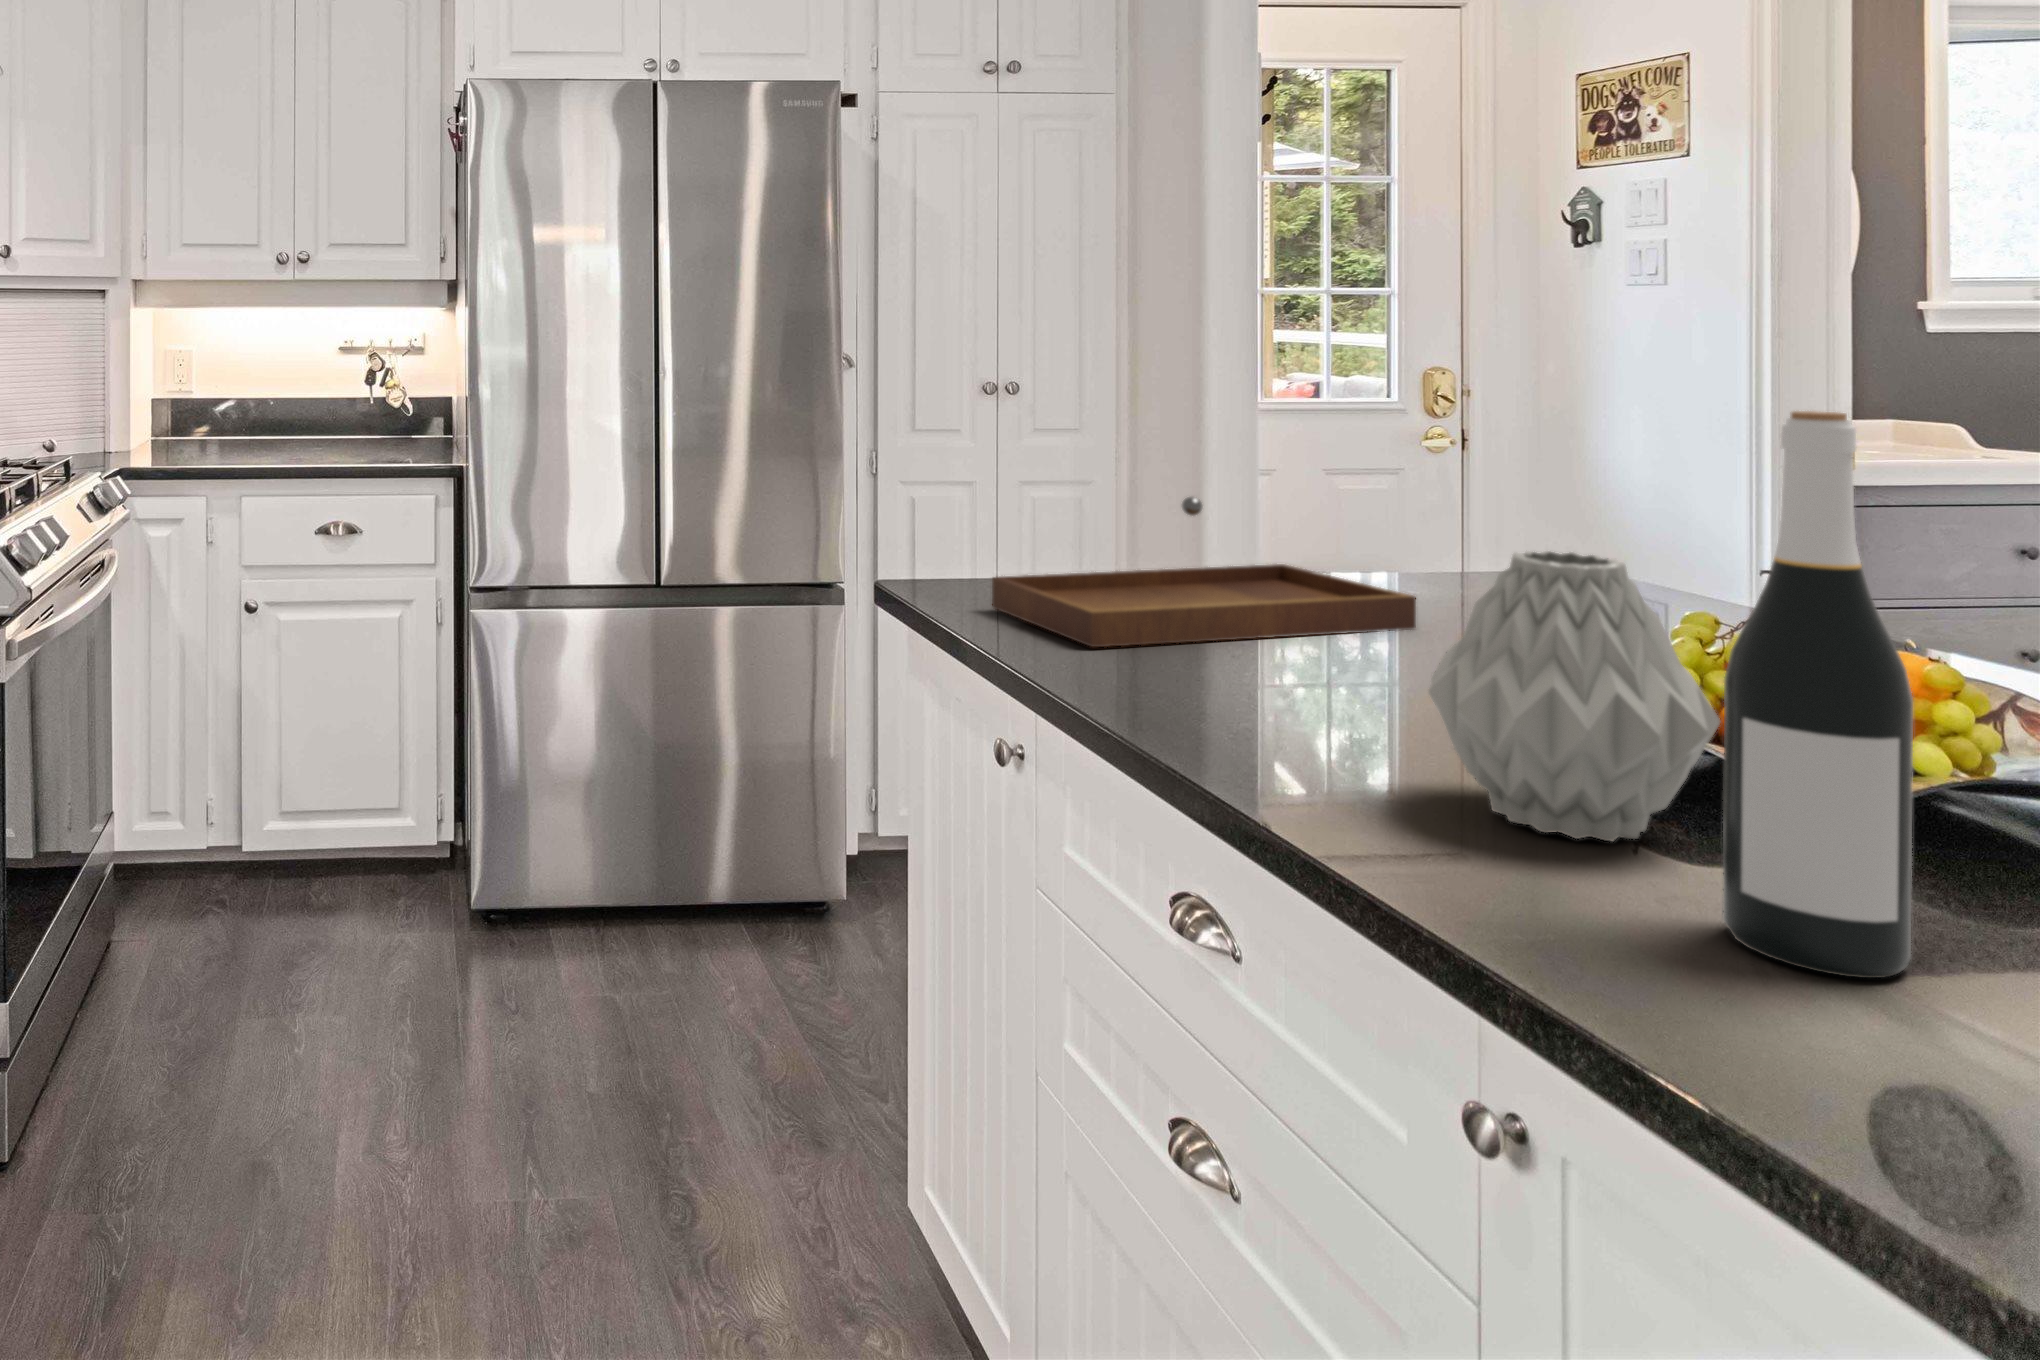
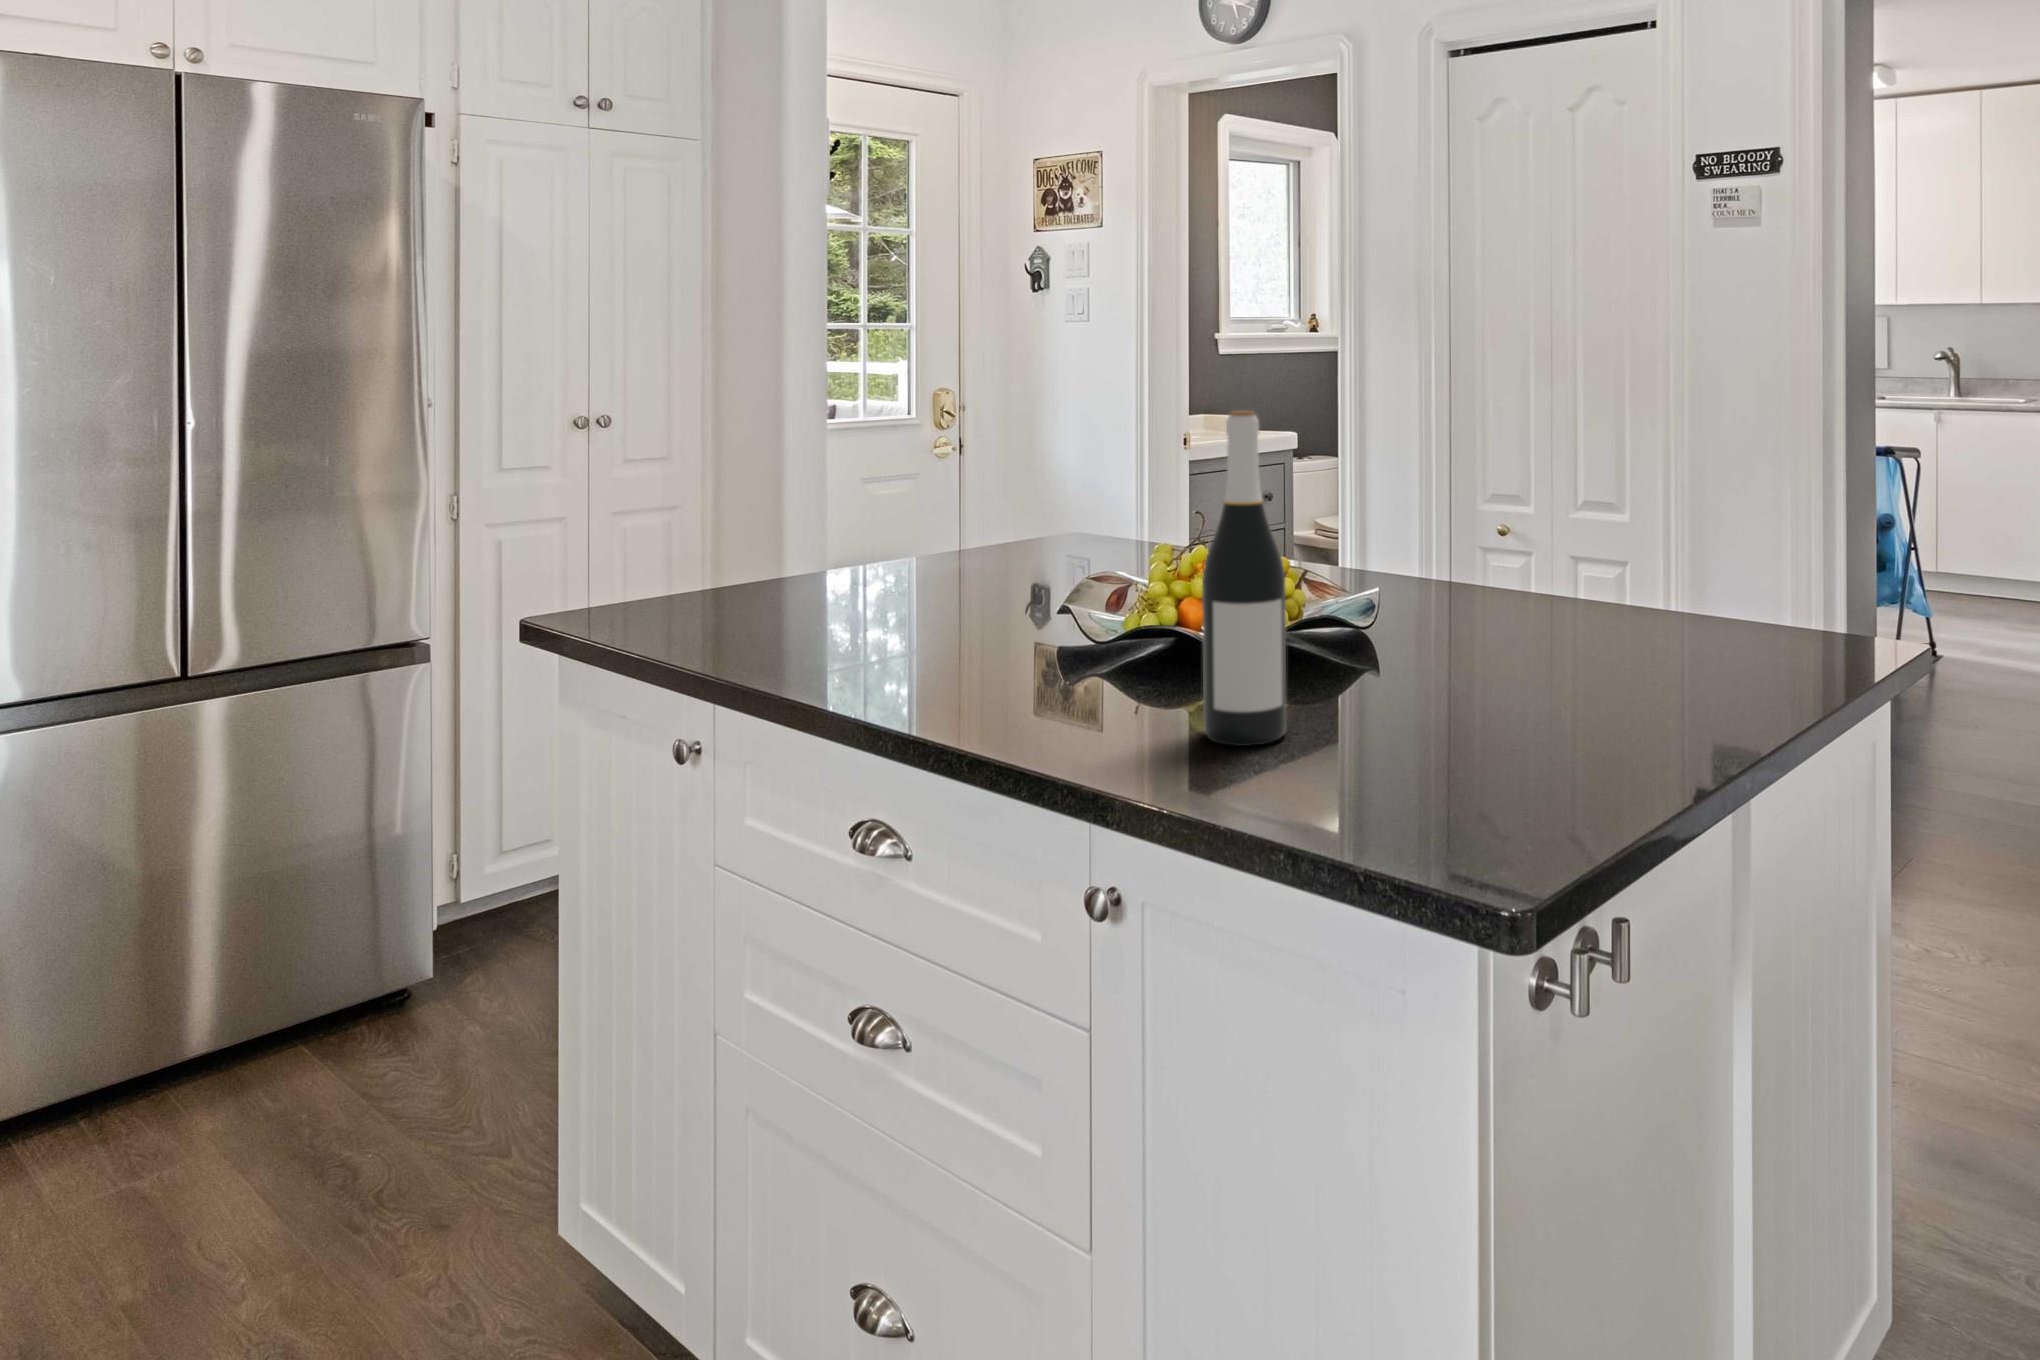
tray: present [992,497,1416,647] -> none [650,504,985,643]
vase: present [1429,551,1720,841] -> none [1030,513,1189,706]

